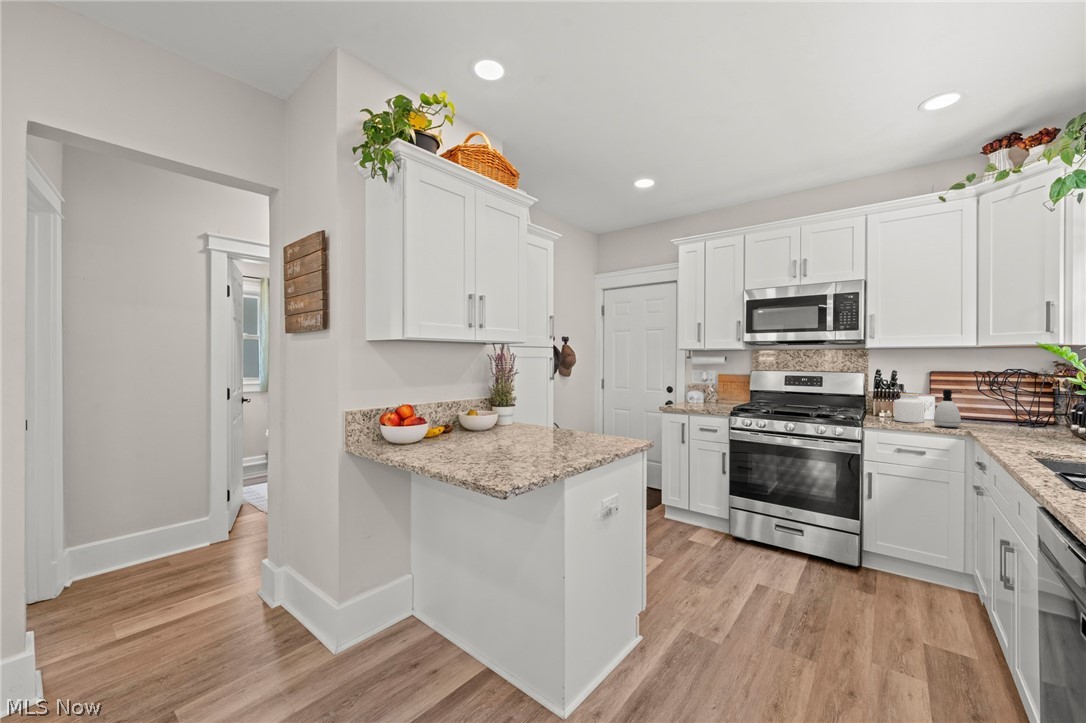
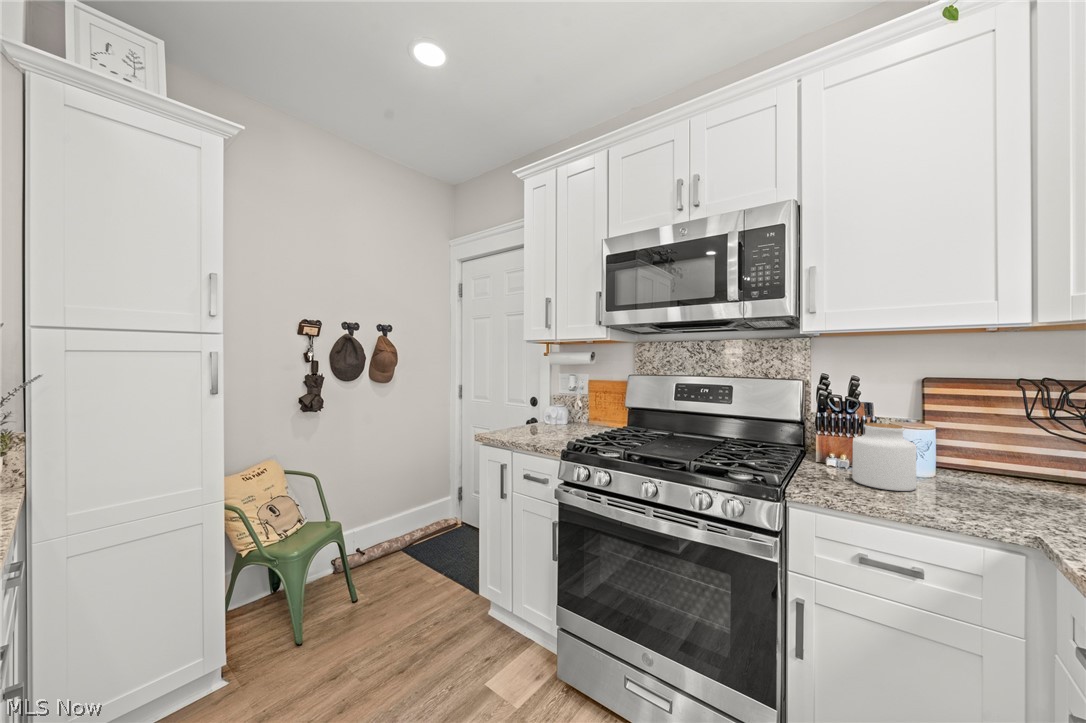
soap dispenser: present [934,389,962,427] -> none [942,424,1015,516]

